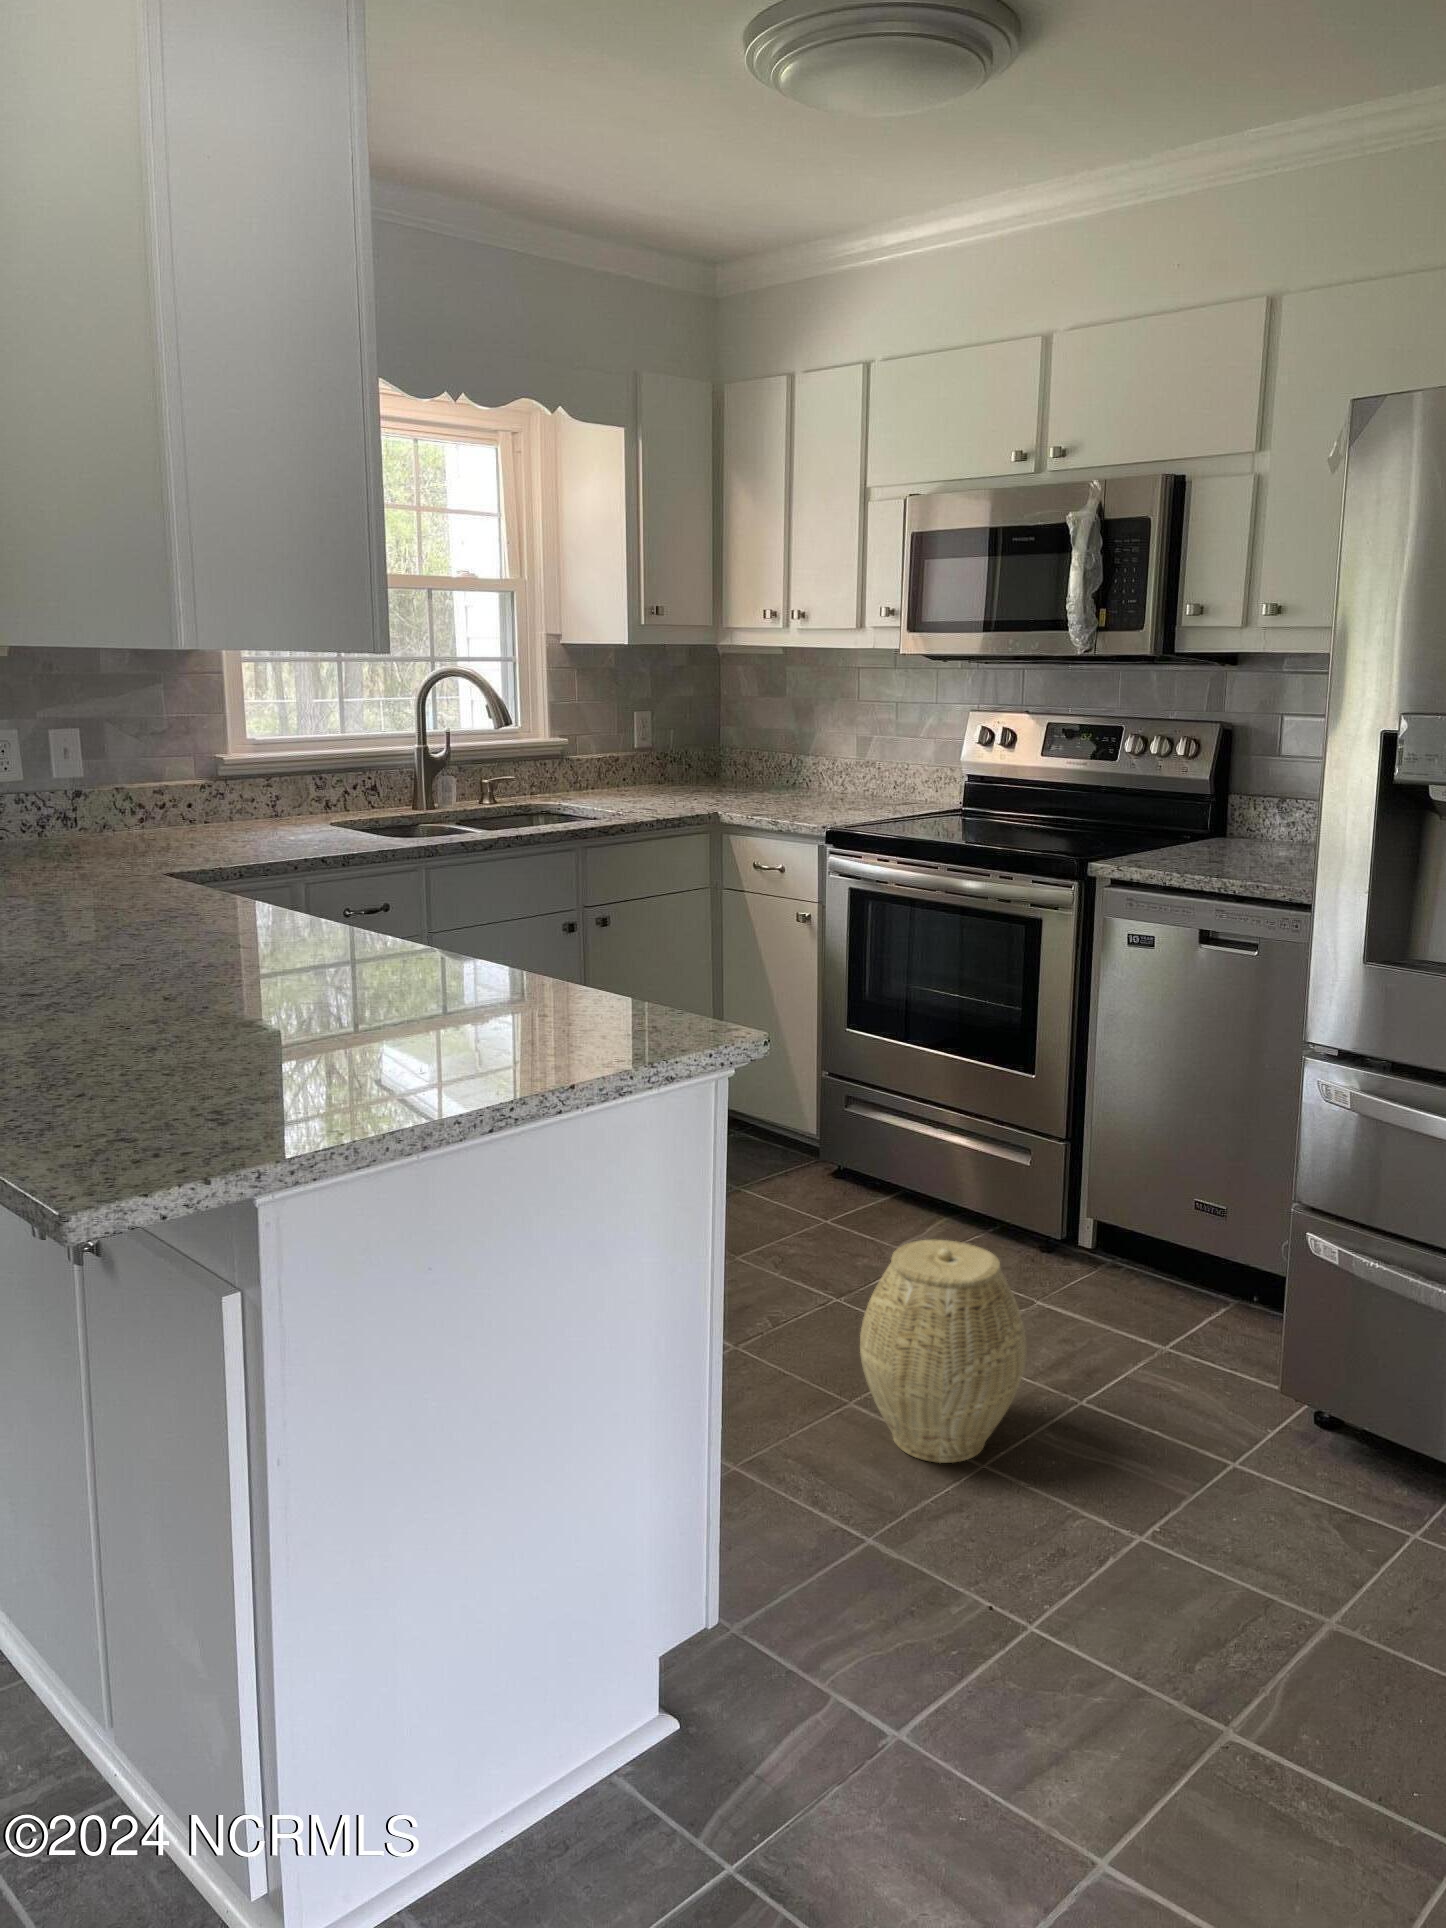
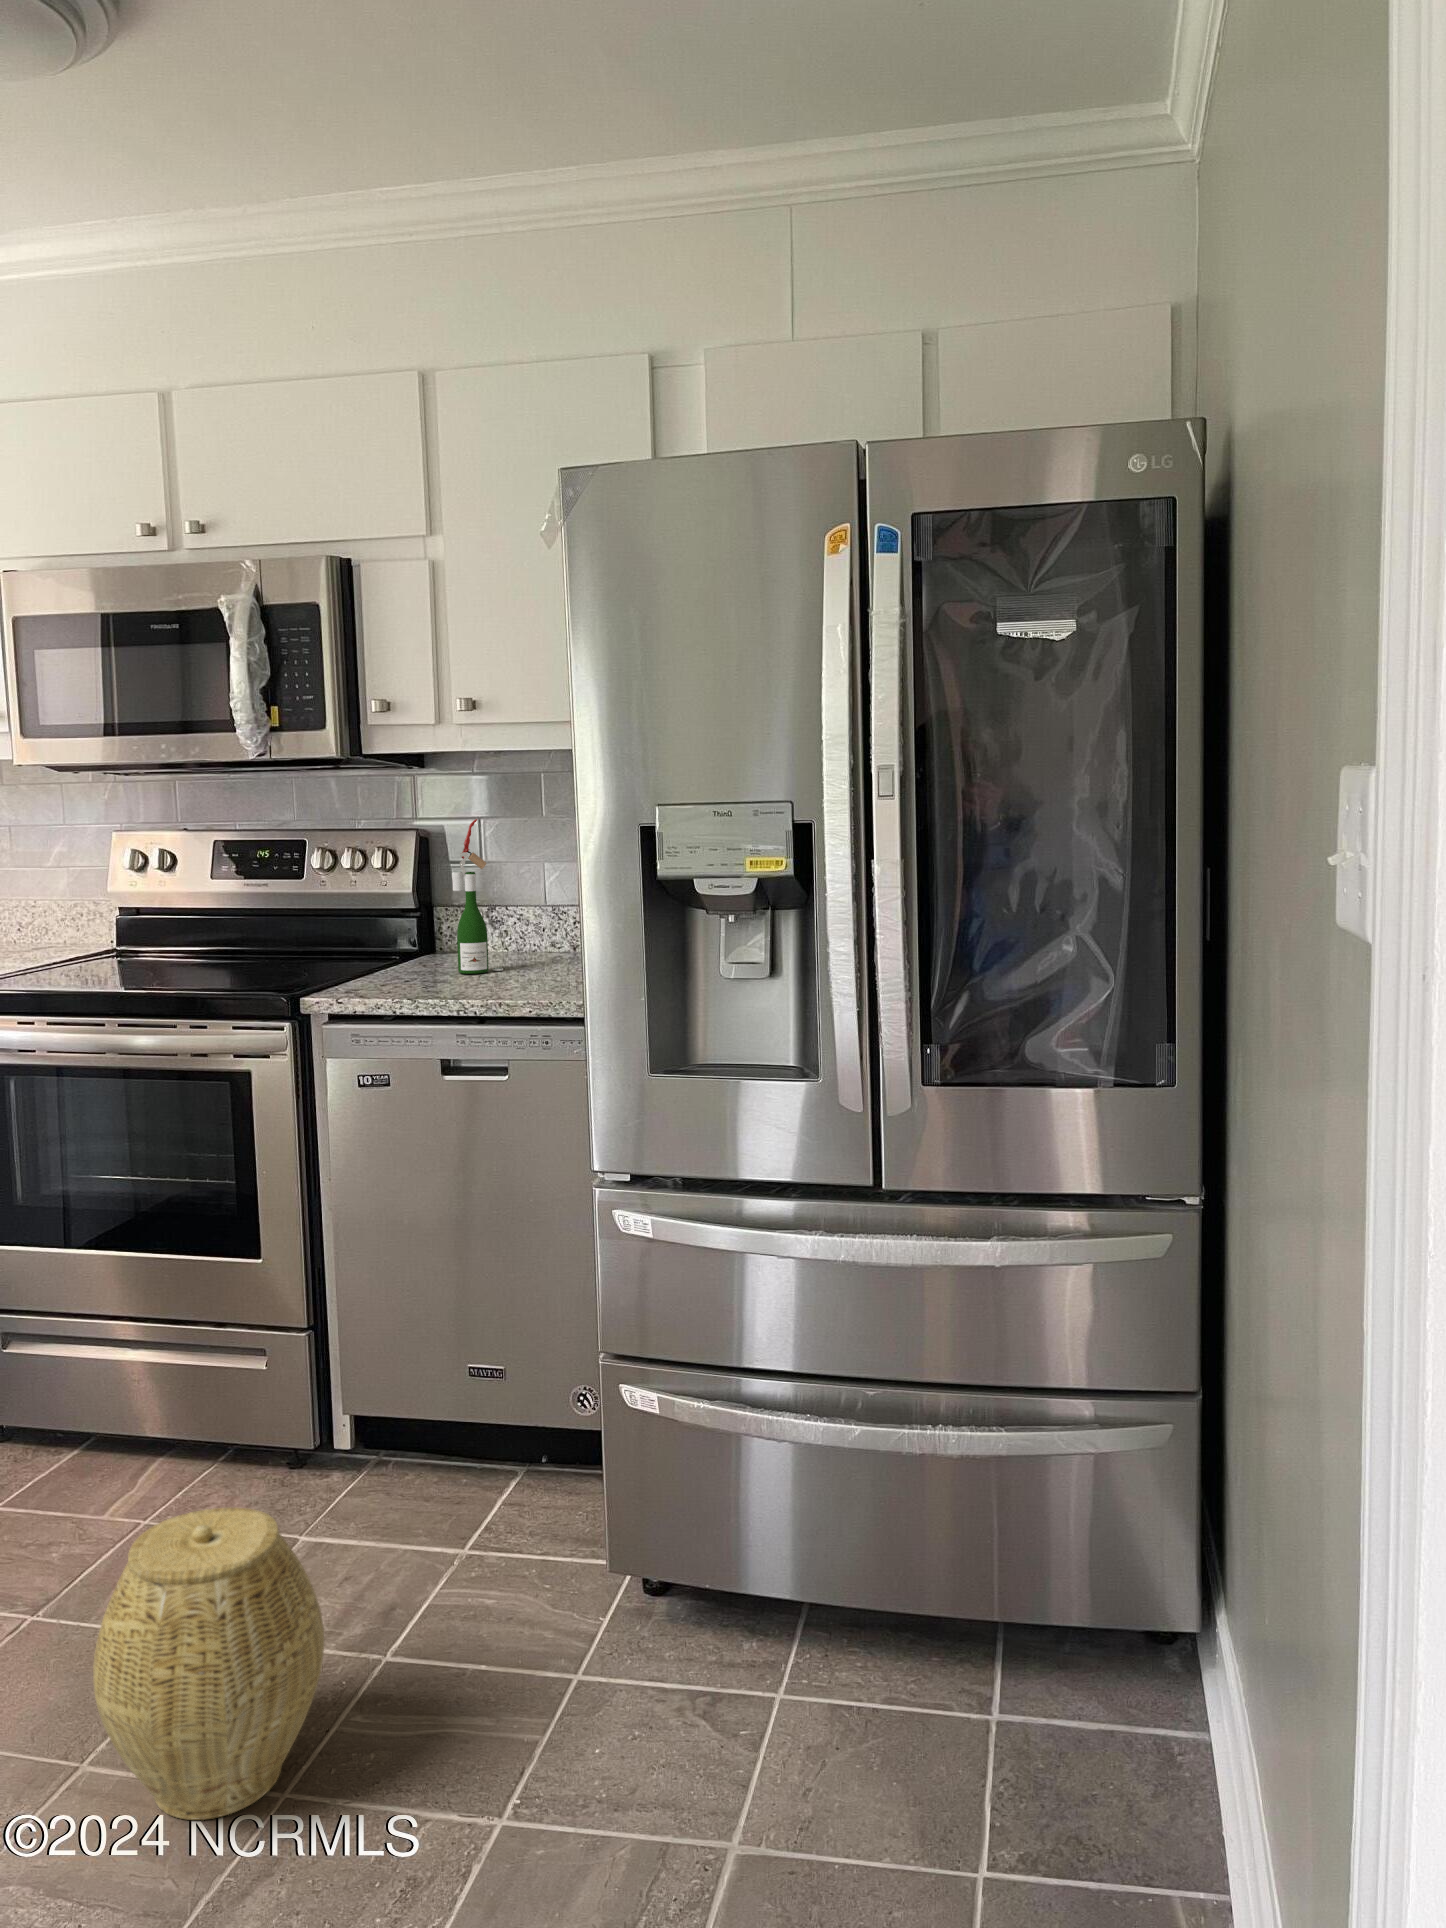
wine bottle: none [1234,717,1277,858] -> present [452,819,503,974]

